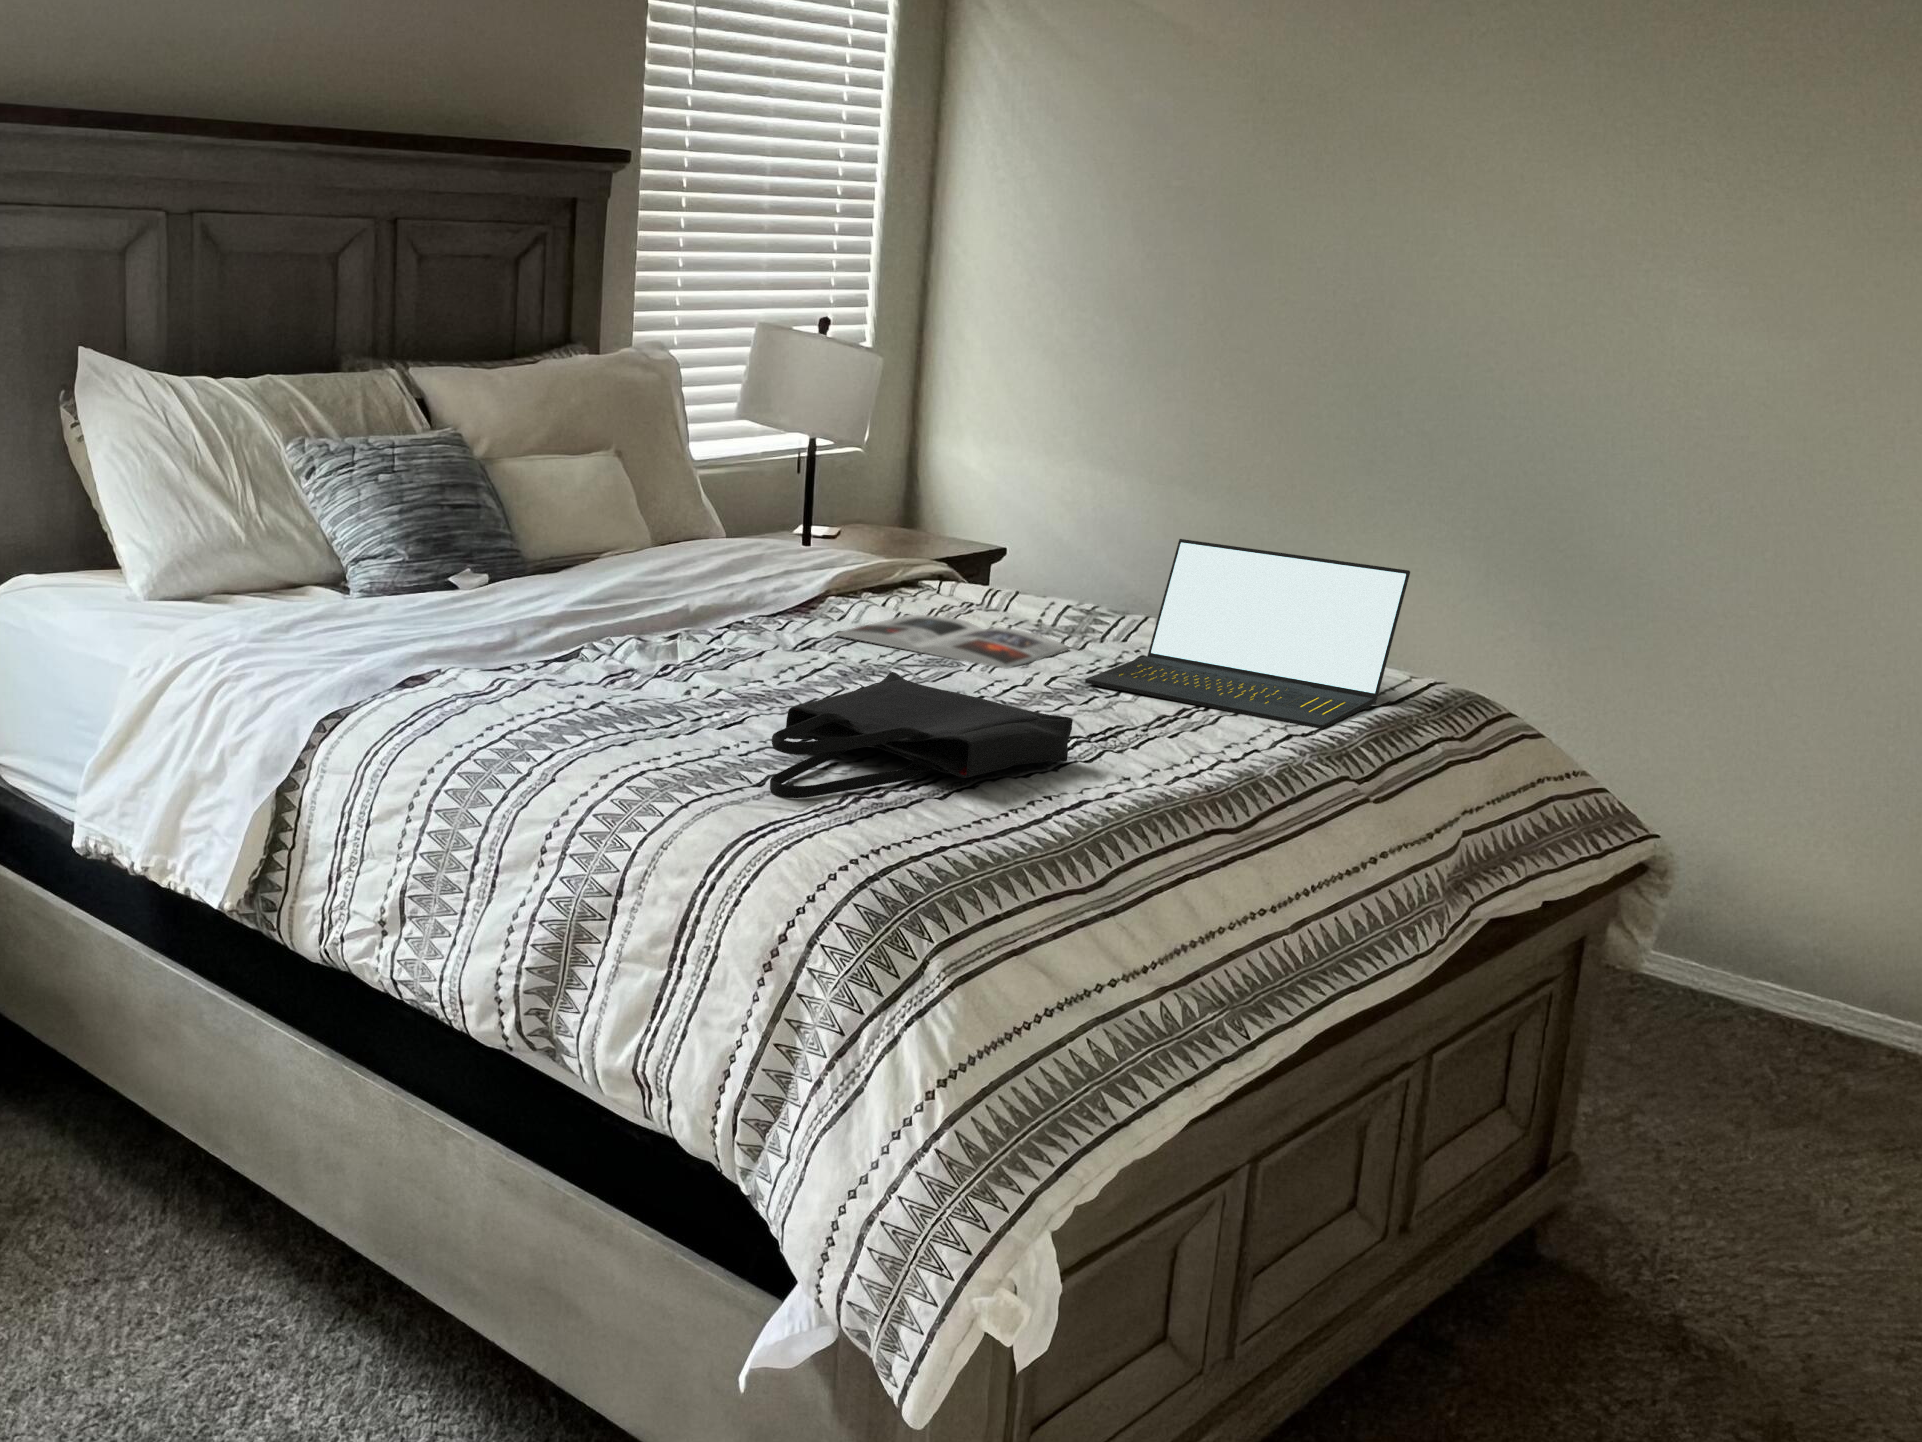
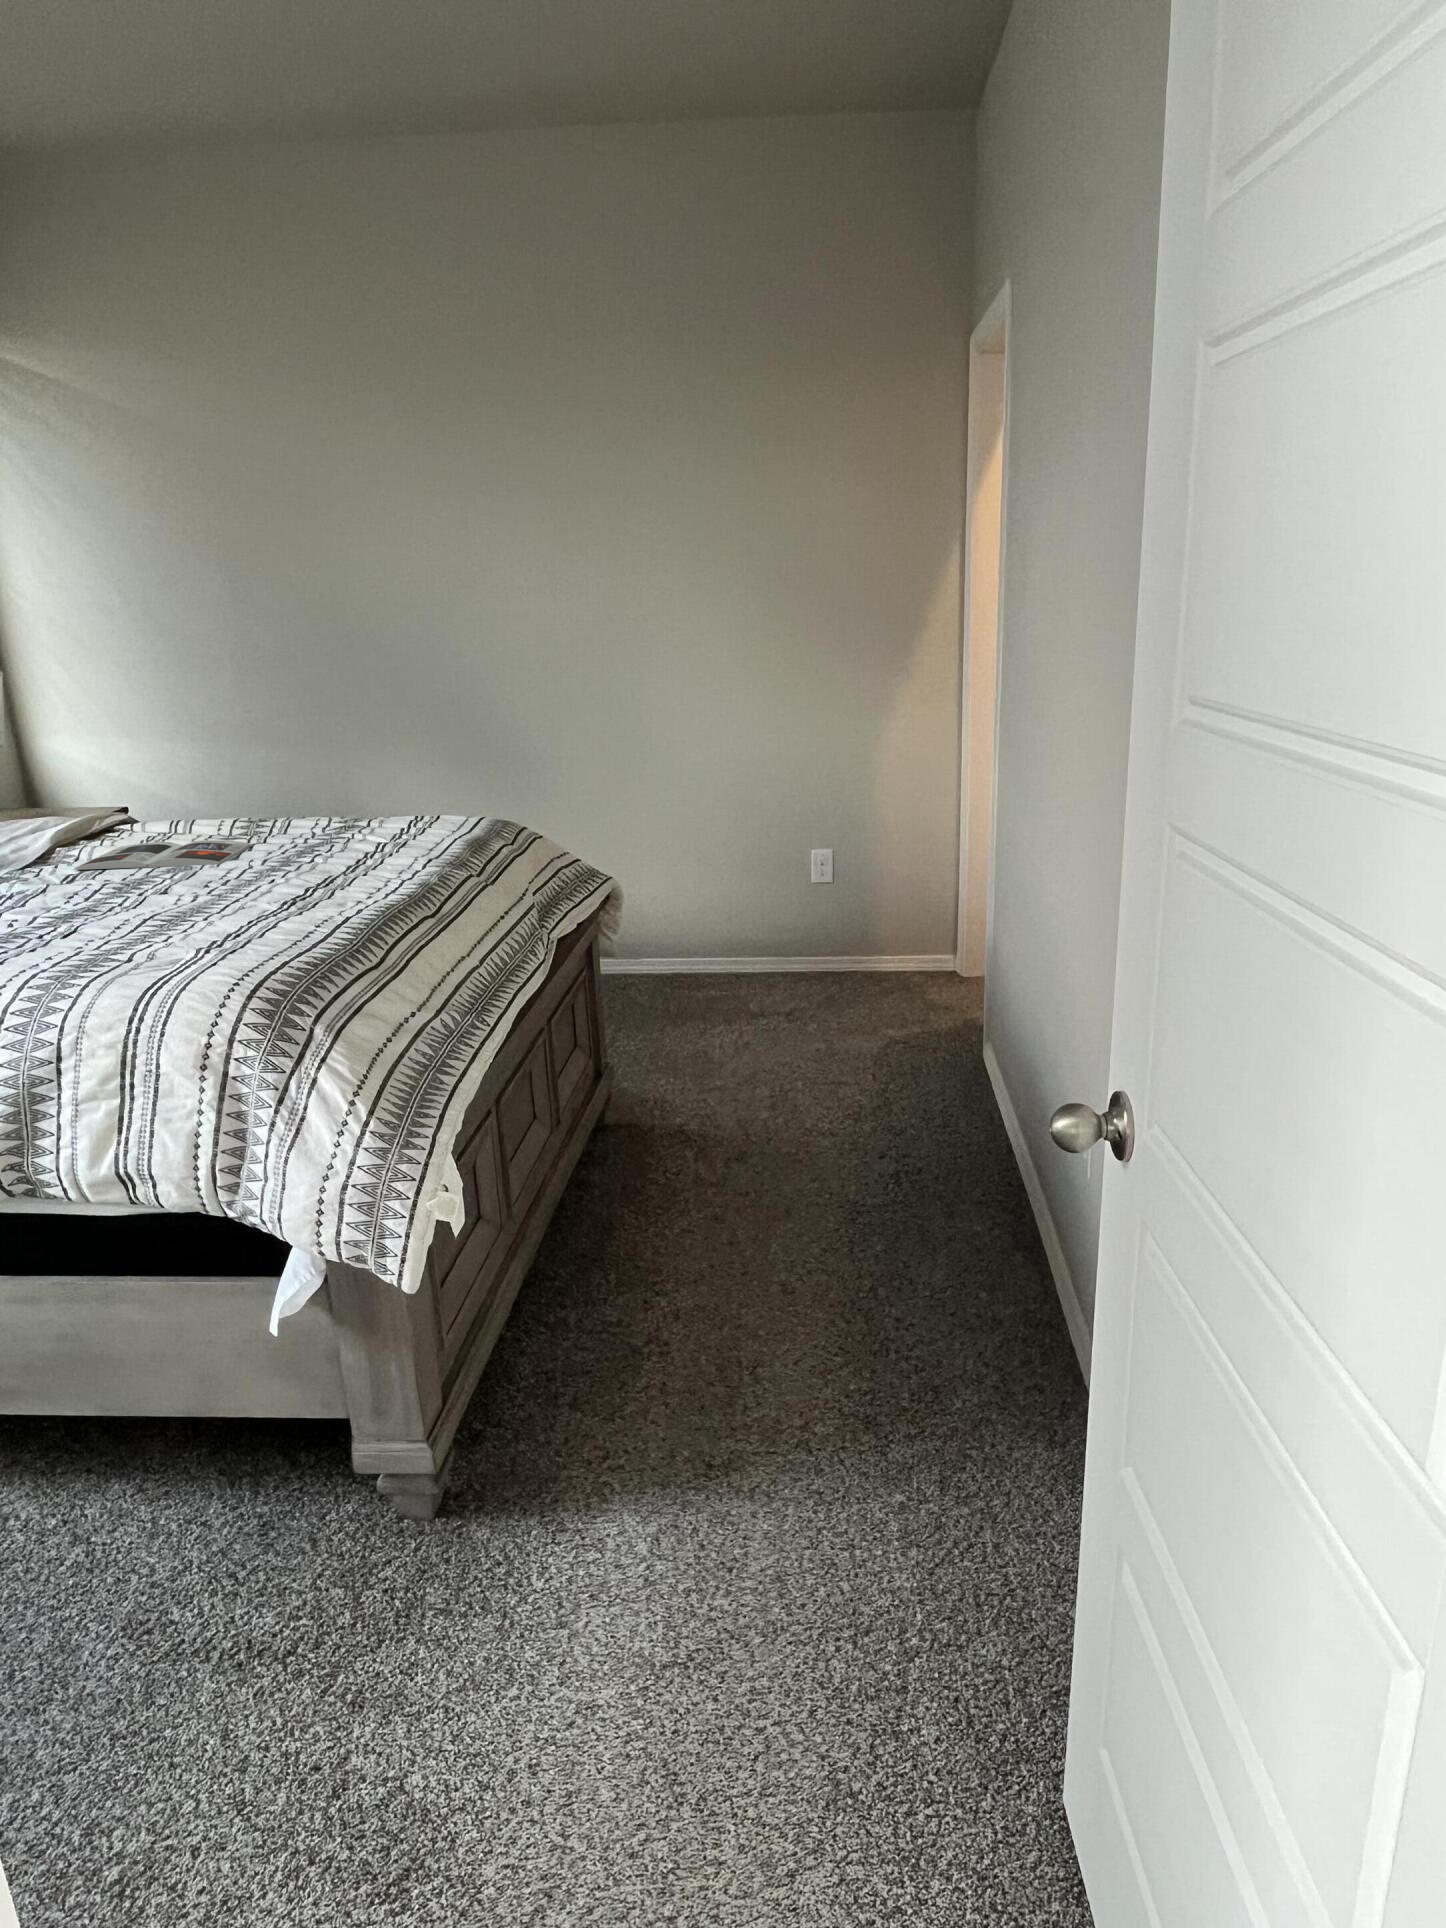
laptop: present [1085,539,1410,729] -> none [281,753,460,861]
tote bag: present [770,672,1073,798] -> none [111,873,315,964]

